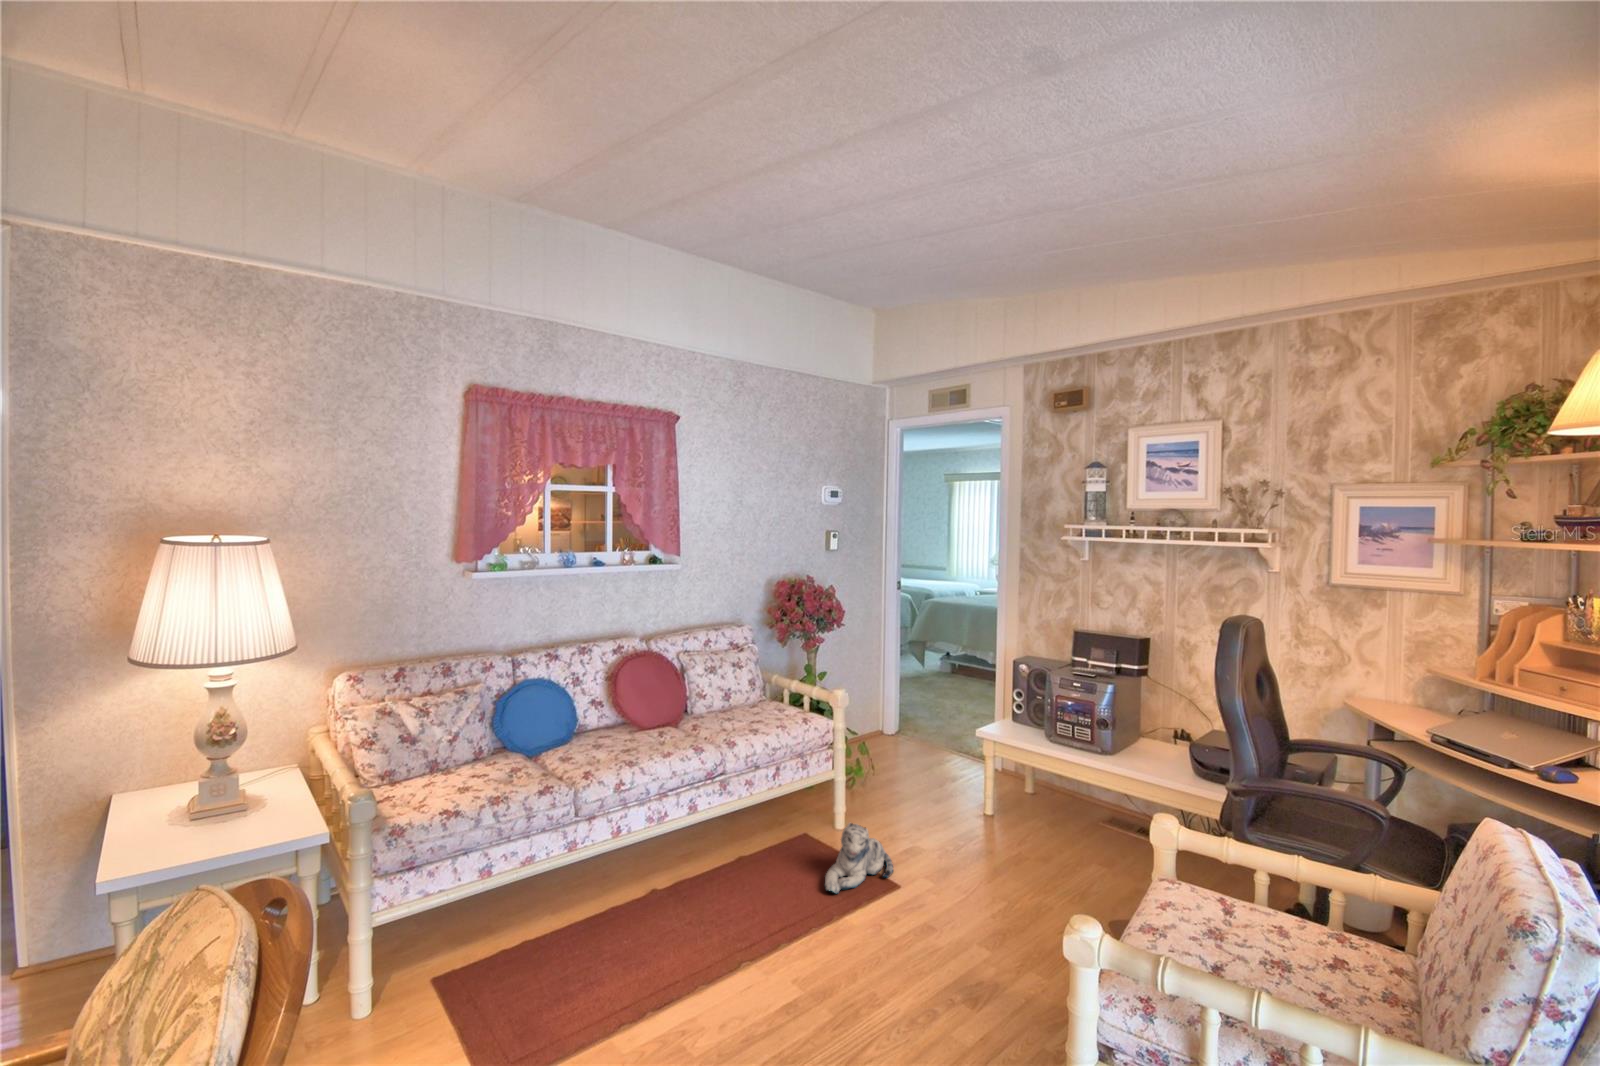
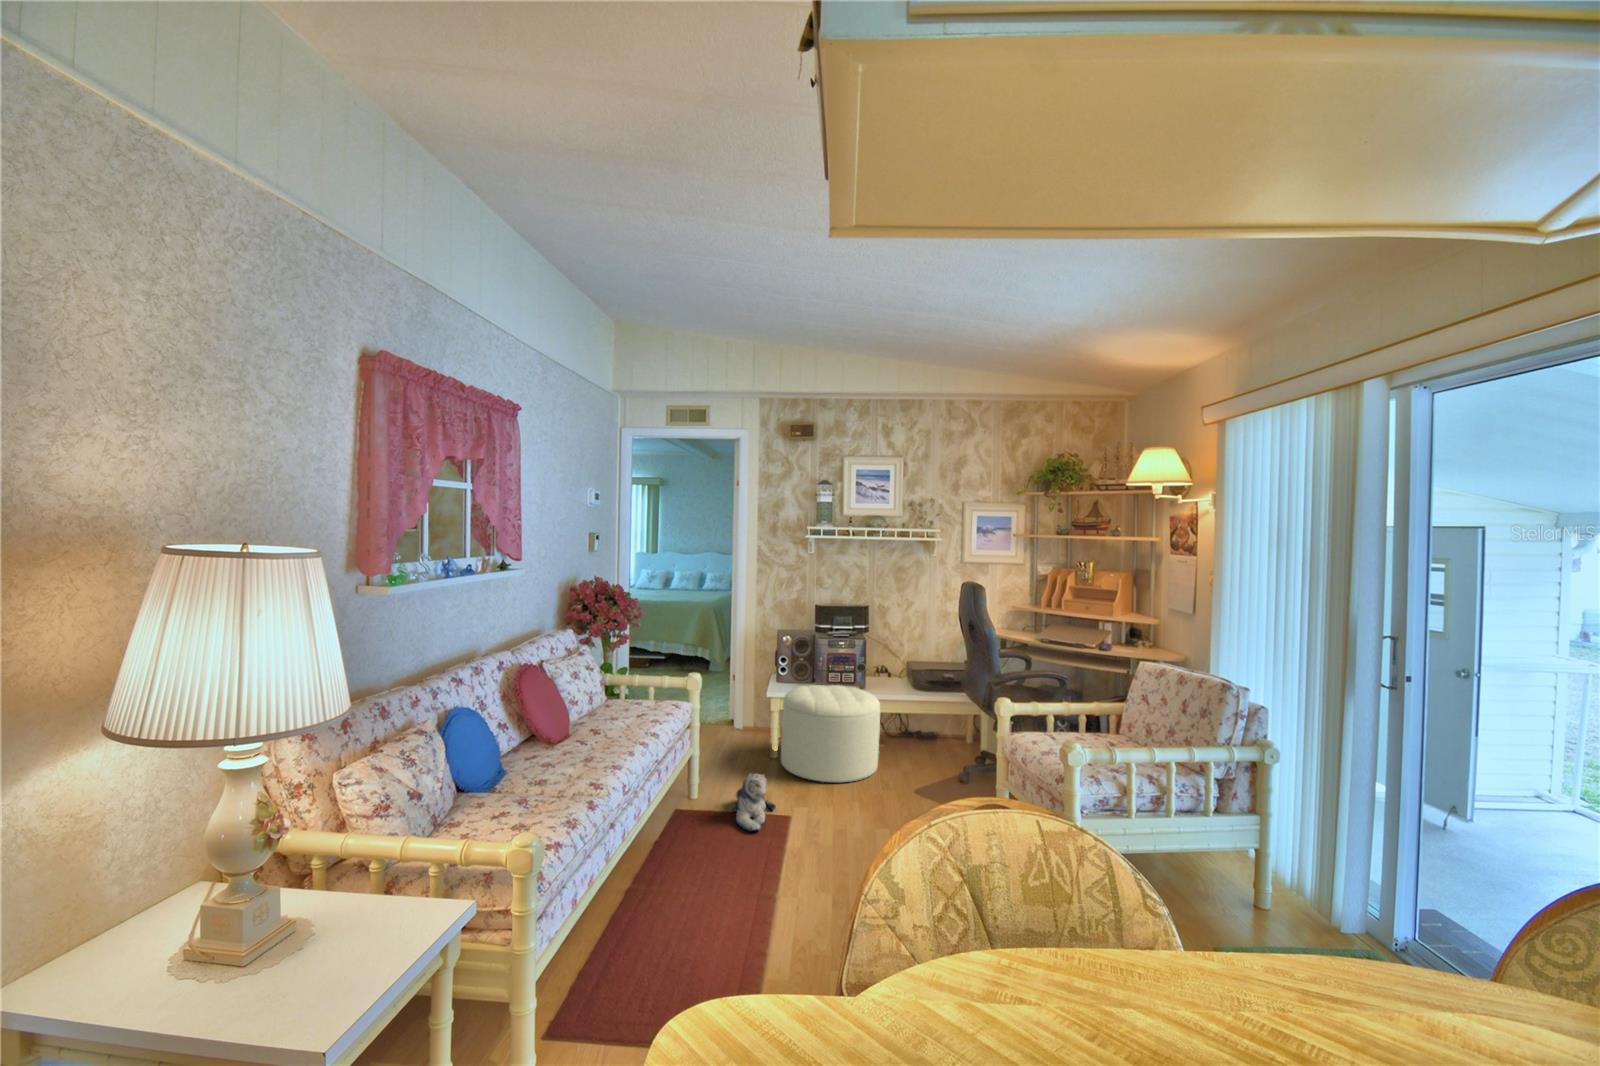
ottoman: none [965,736,1109,886] -> present [781,685,880,782]

